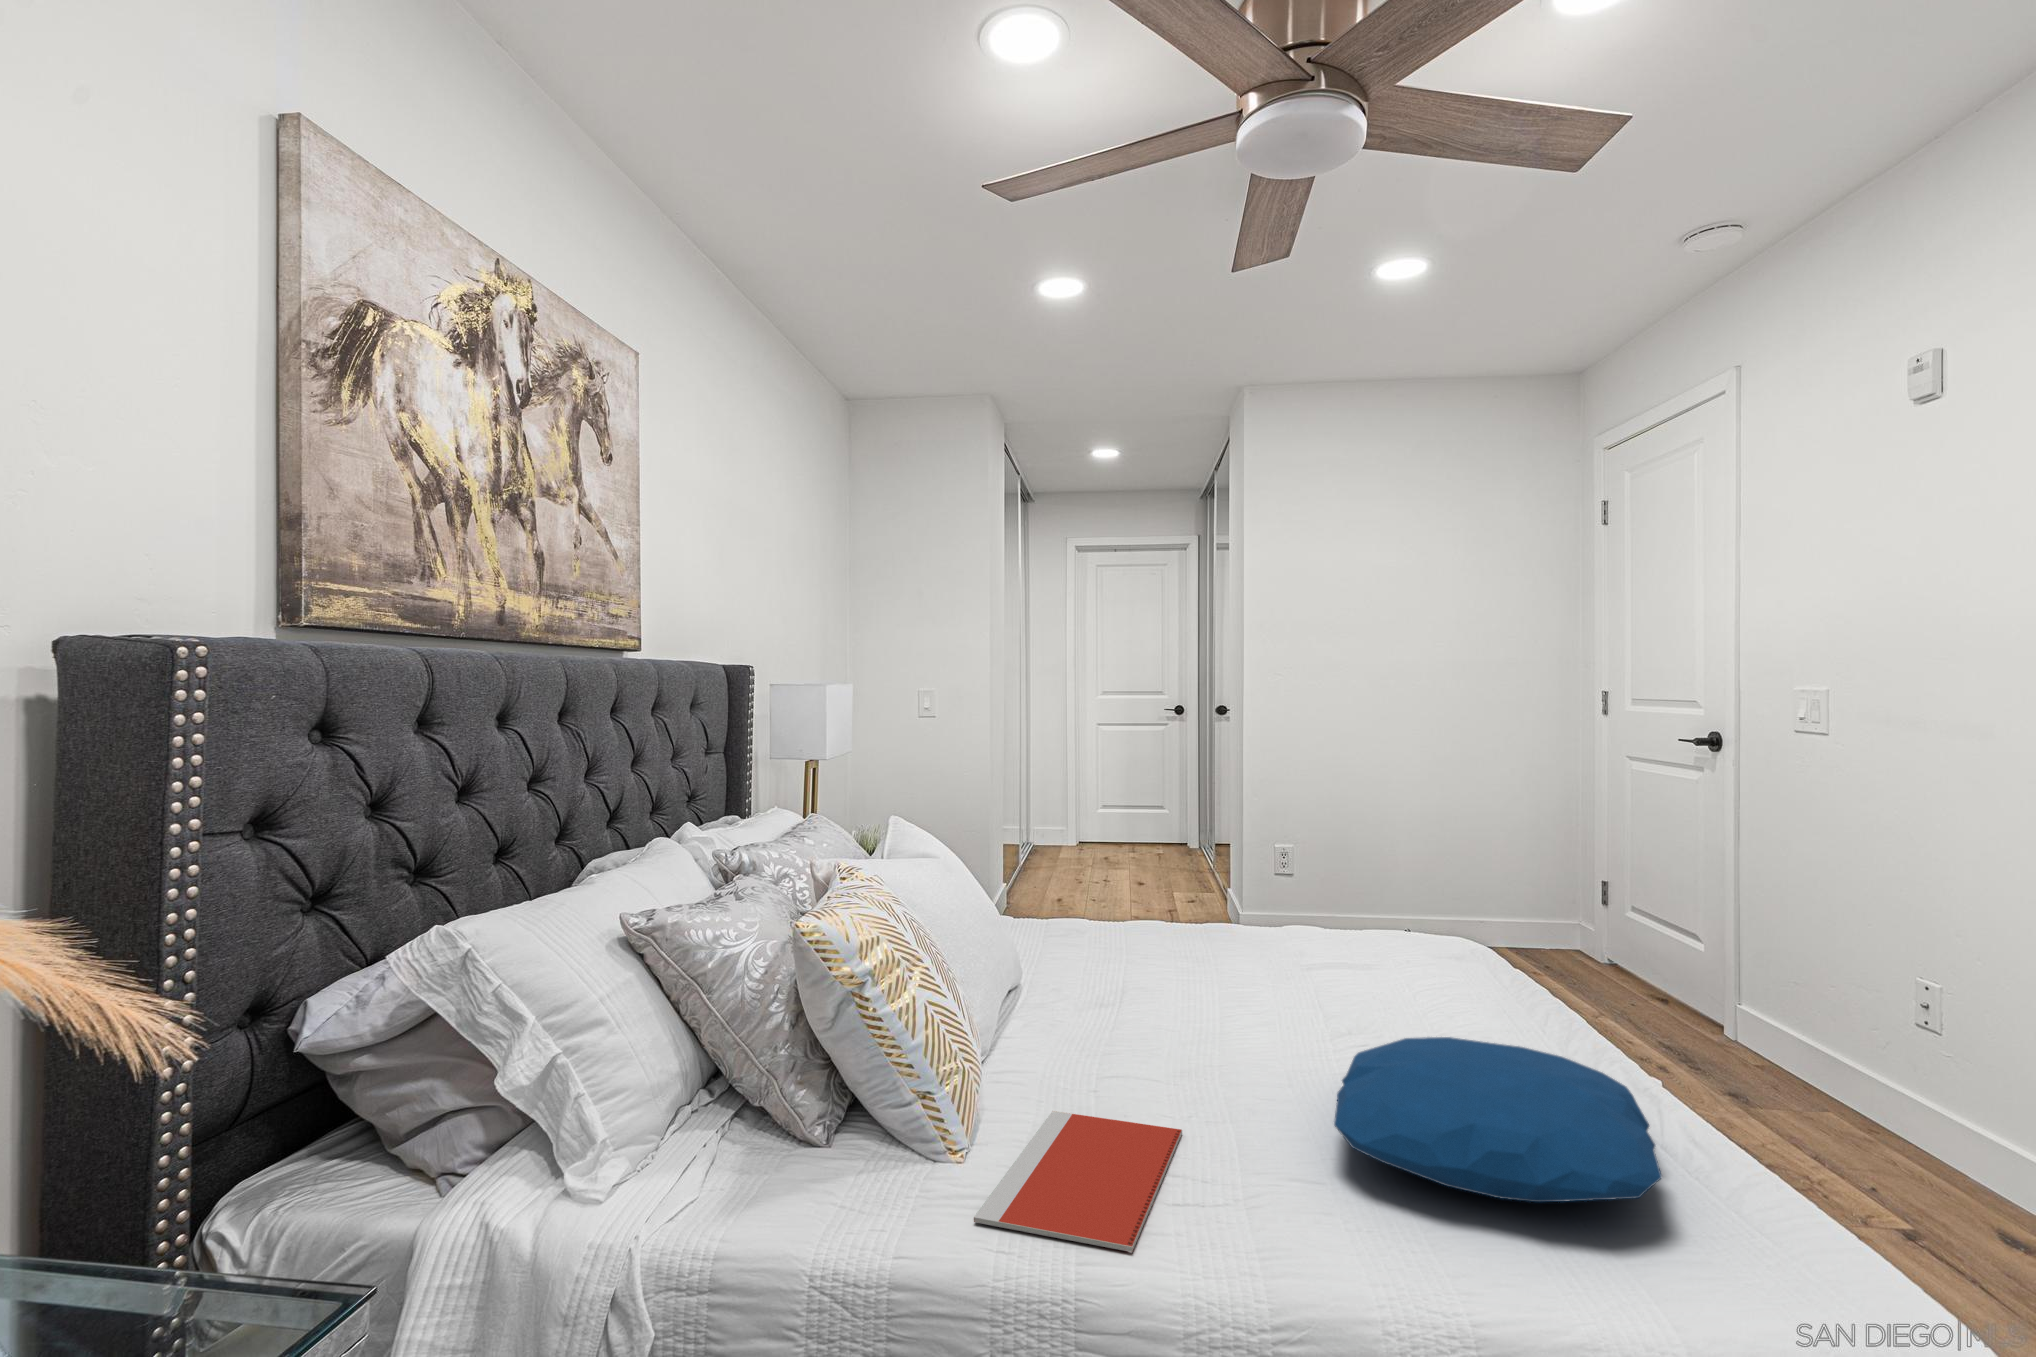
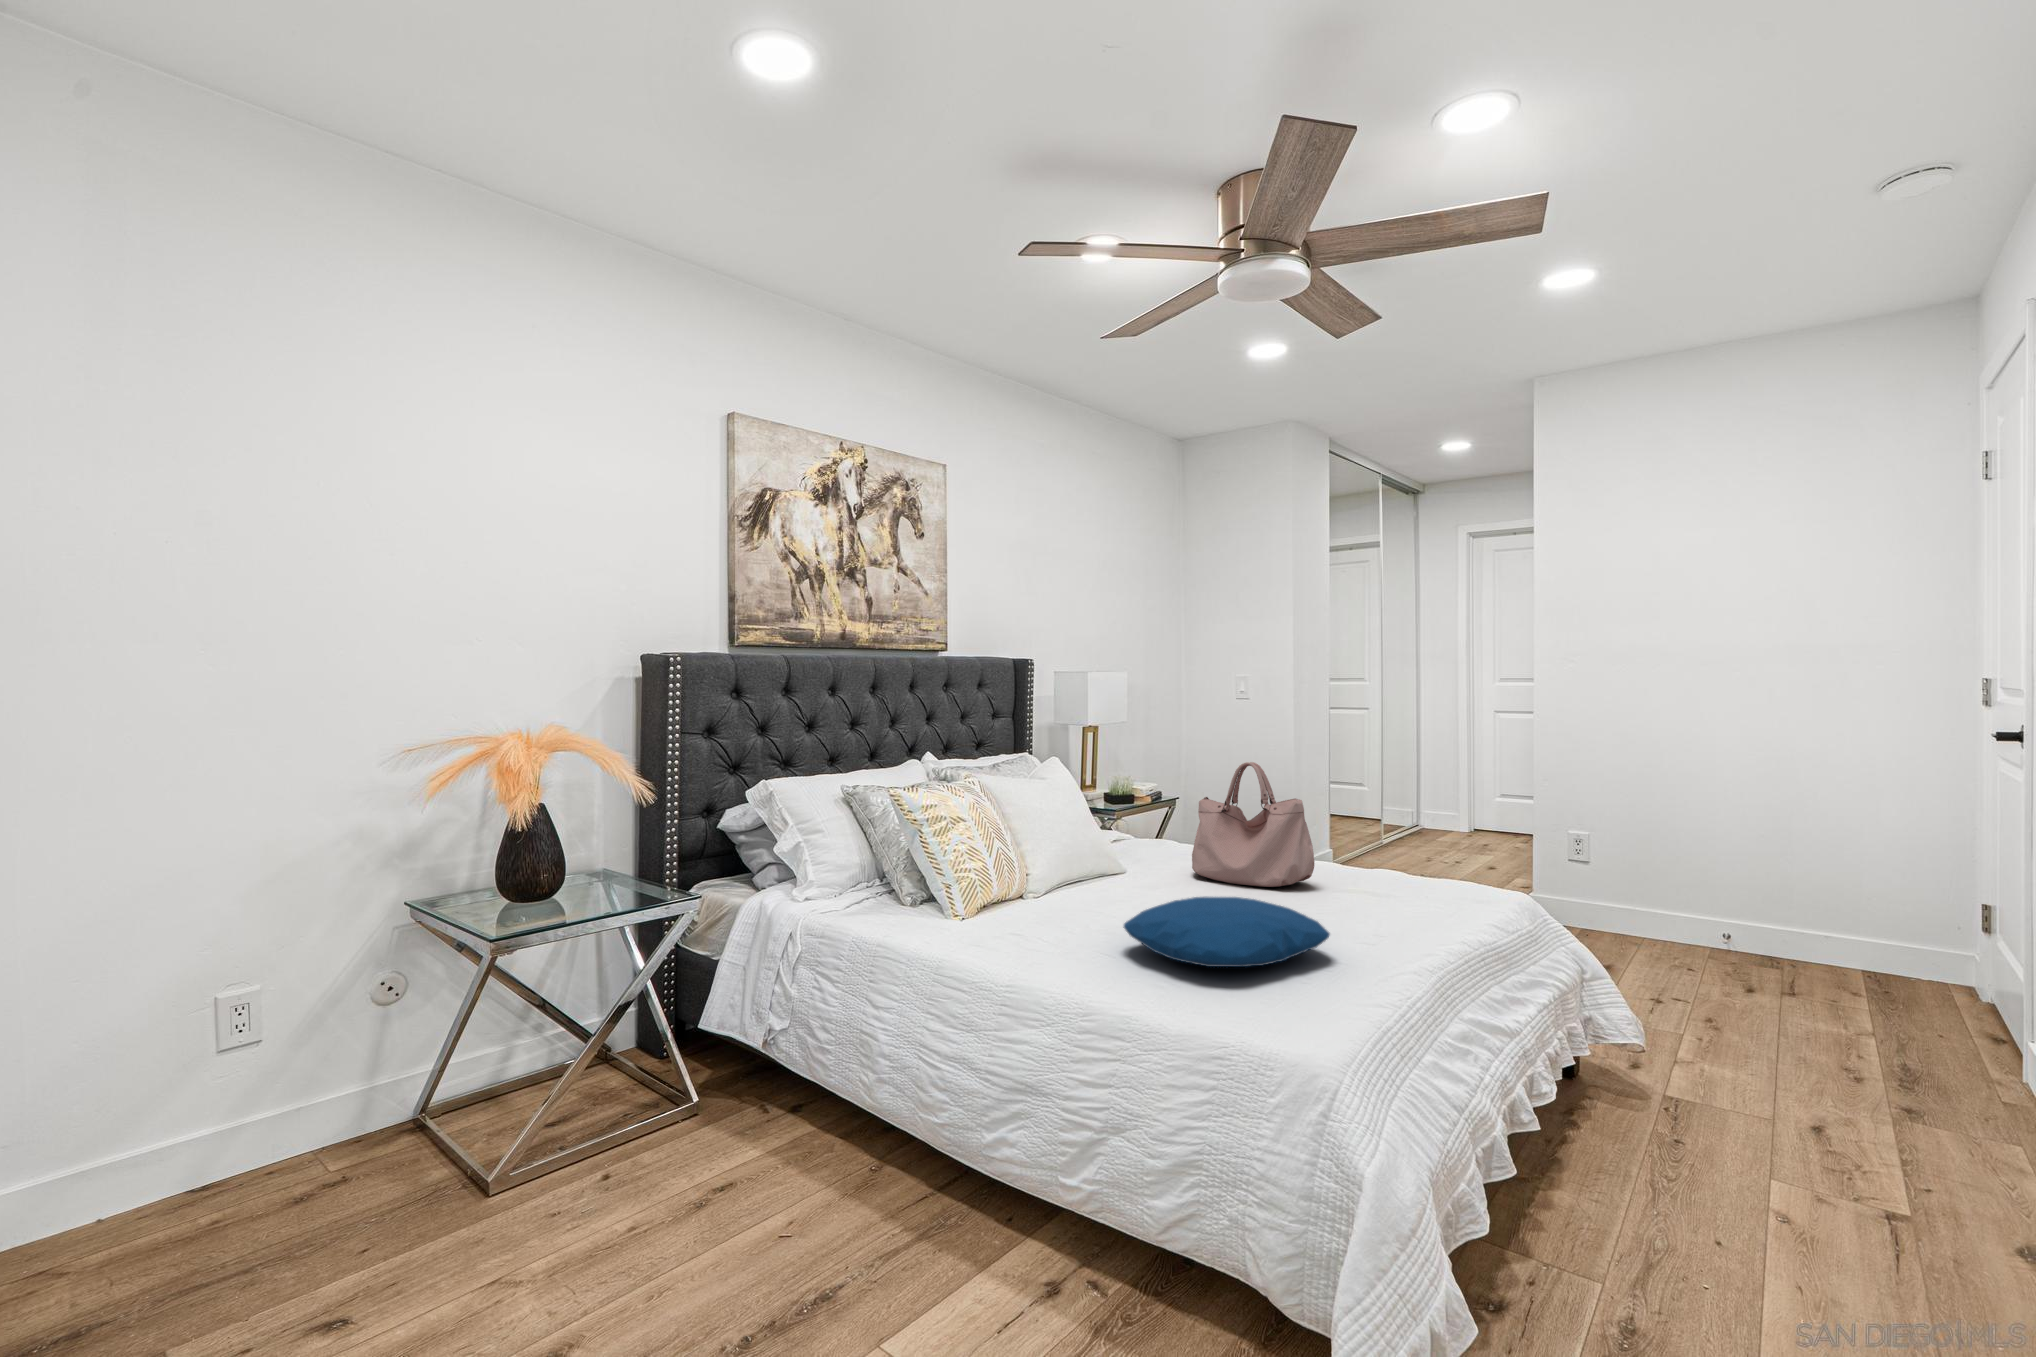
handbag: none [1136,807,1328,989] -> present [1192,762,1315,887]
notebook: present [974,1111,1182,1252] -> none [938,910,1081,949]

